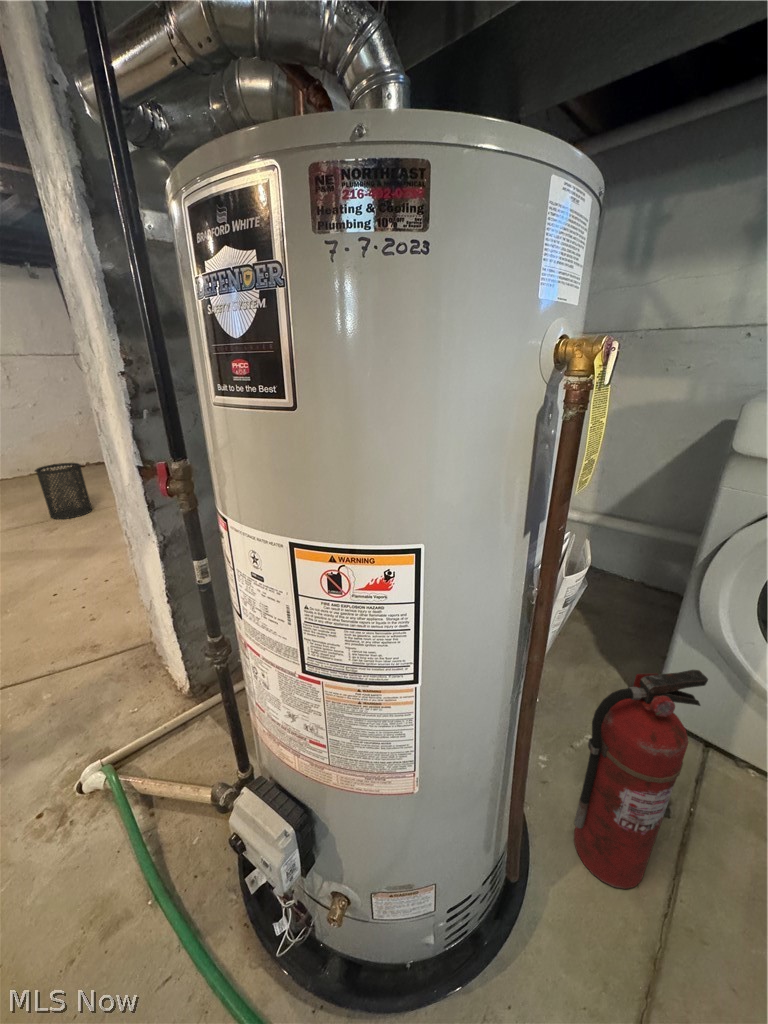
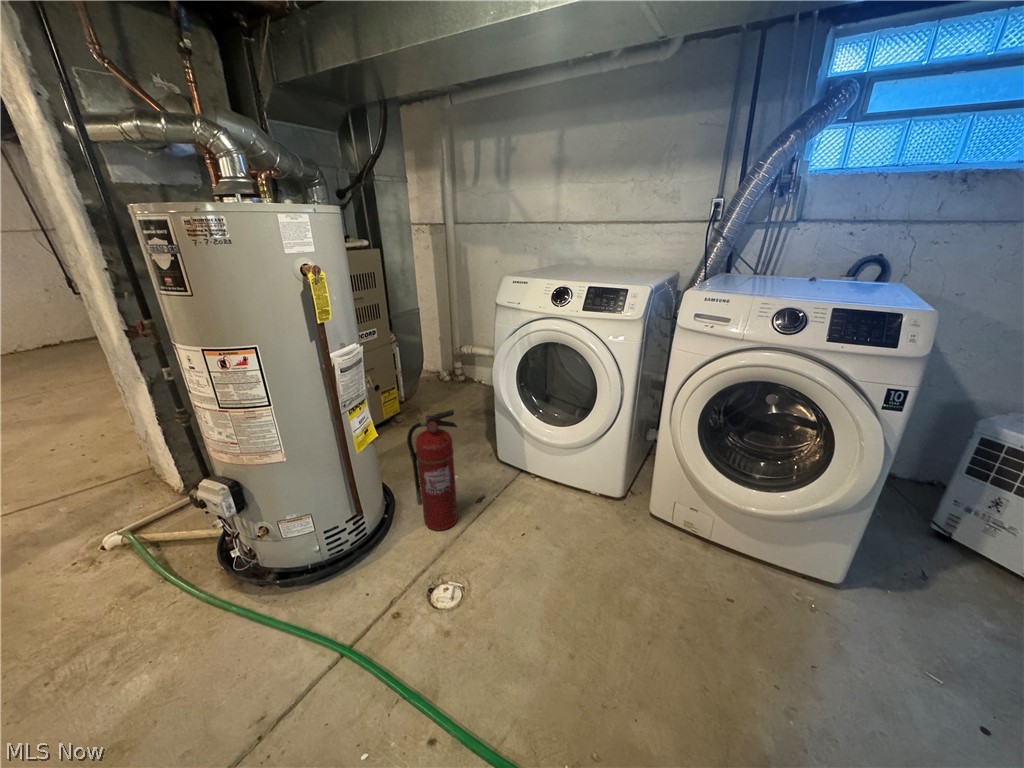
trash can: present [35,463,92,519] -> none [6,339,76,394]

